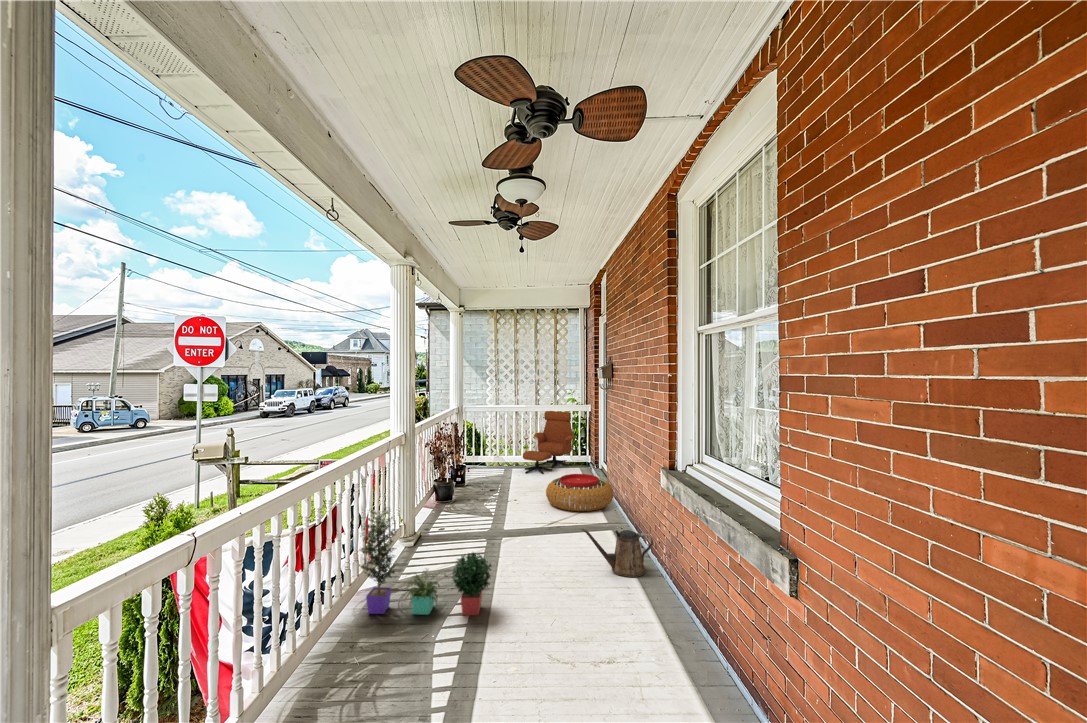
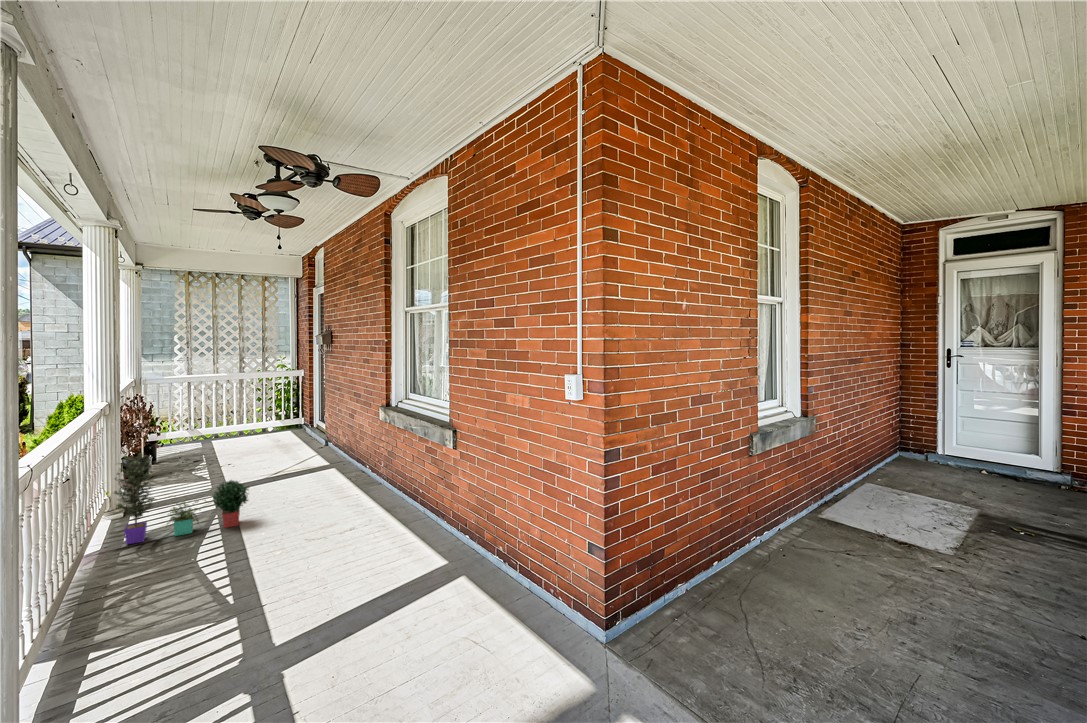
lounge chair: present [523,411,576,474] -> none [231,378,289,439]
pouf: present [546,474,614,511] -> none [269,429,334,459]
watering can: present [581,528,653,577] -> none [317,456,374,487]

